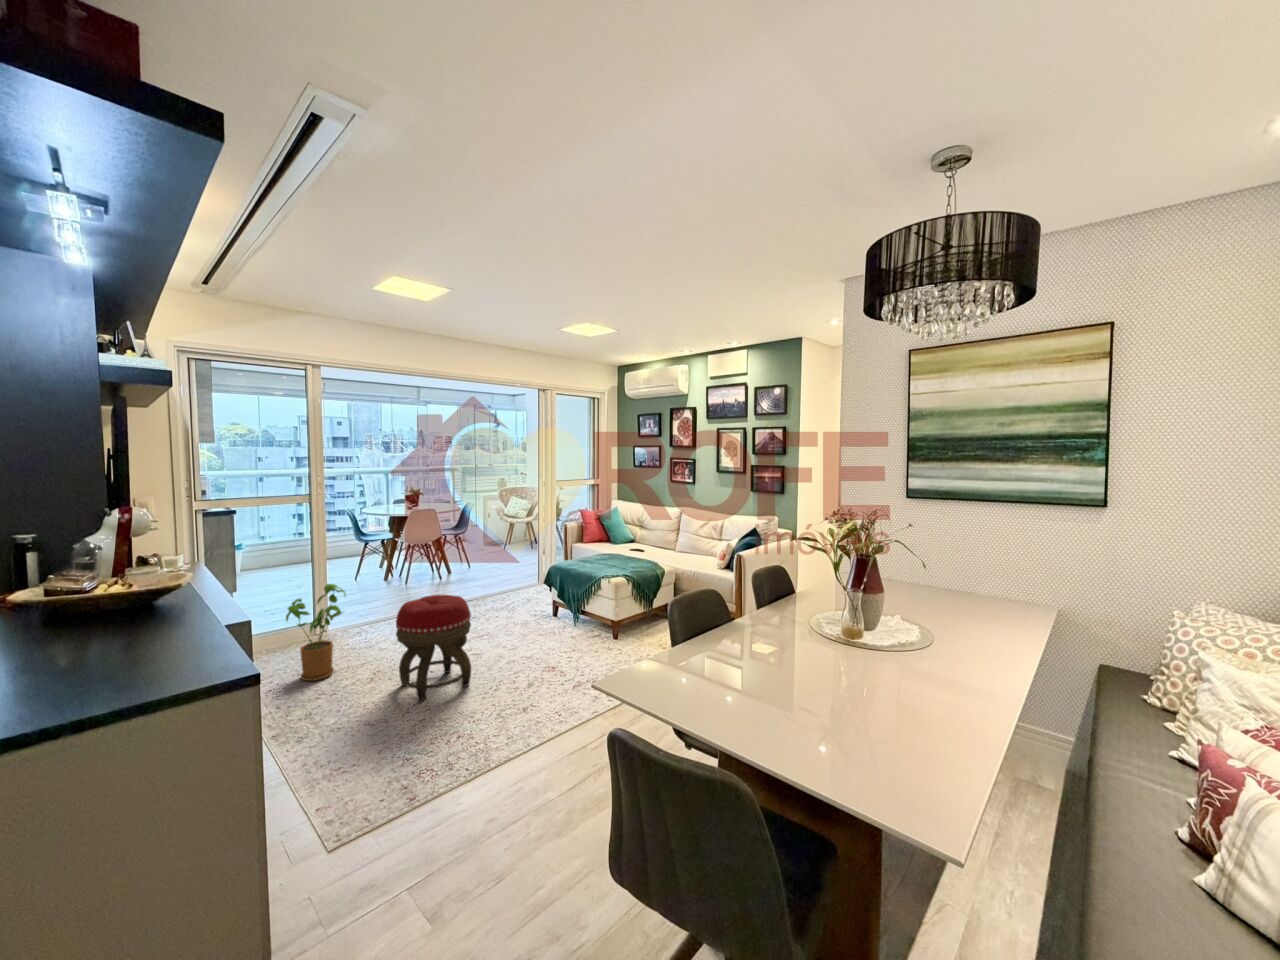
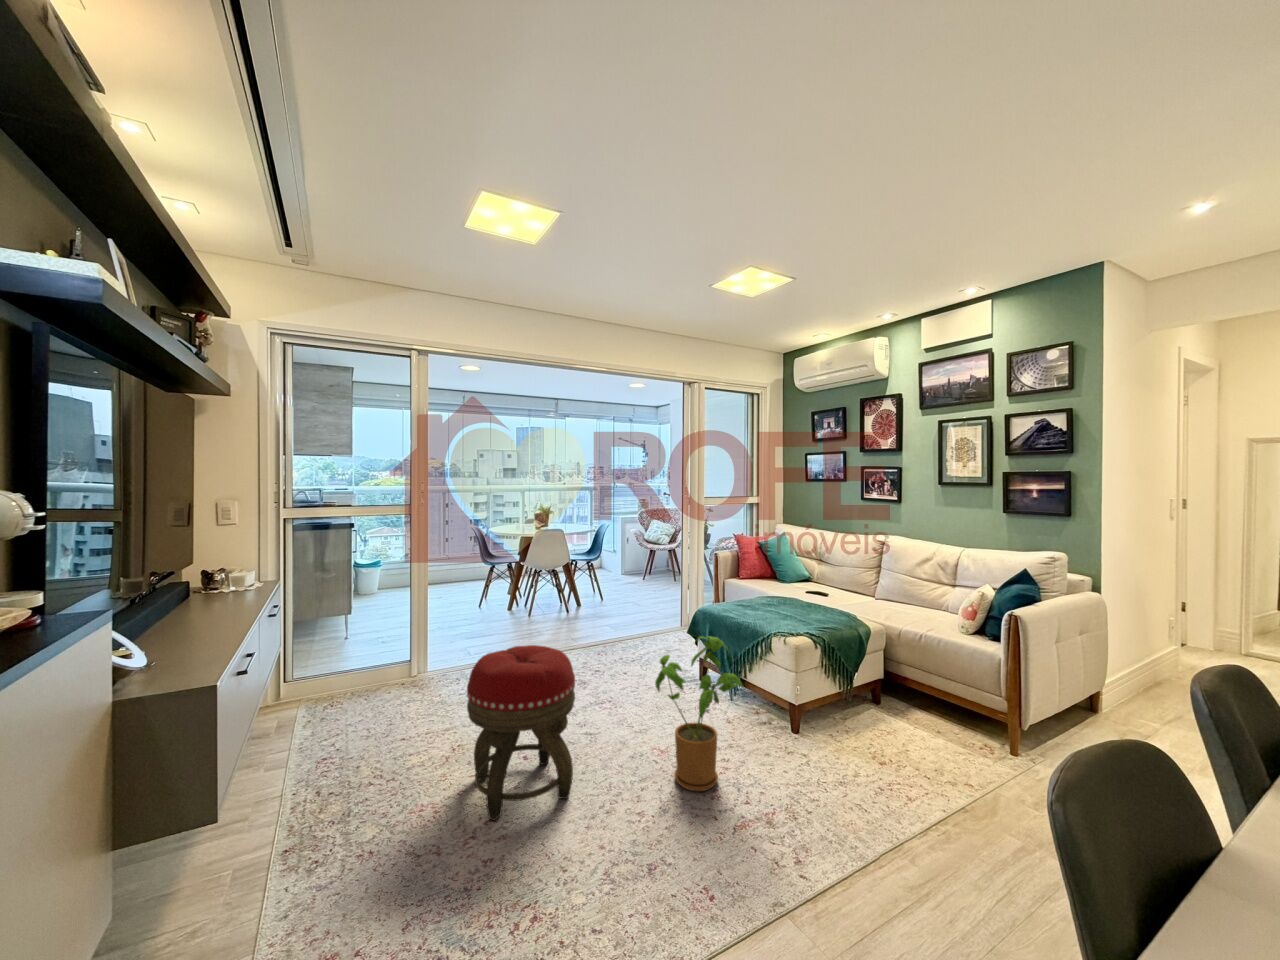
house plant: present [286,584,346,681] -> present [655,636,744,791]

